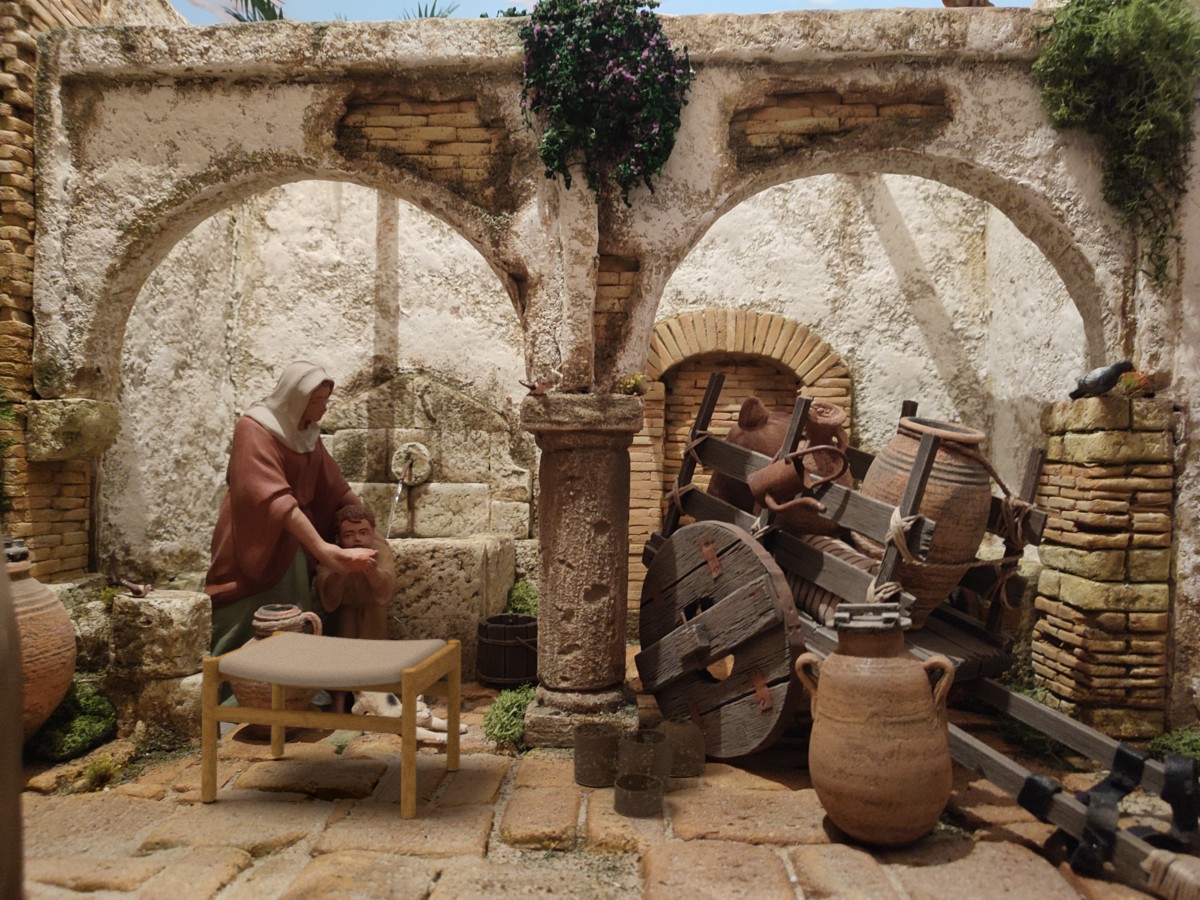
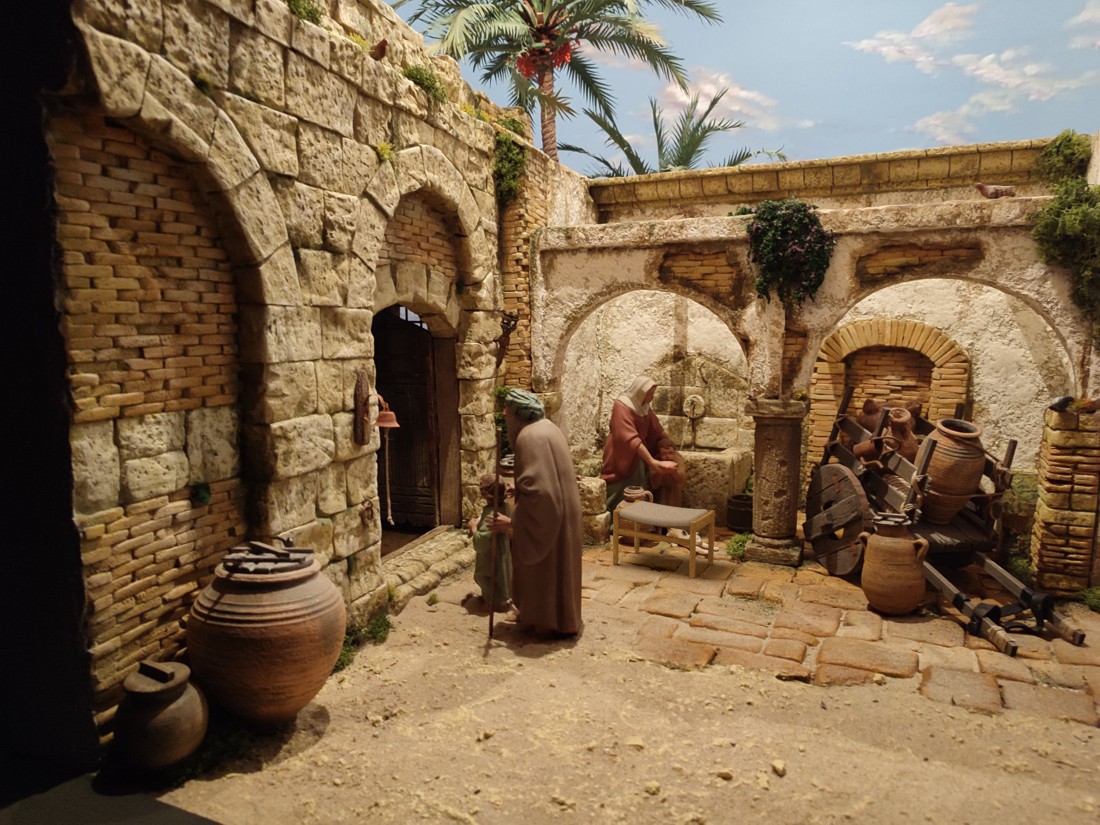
woven basket: present [573,715,705,819] -> none [762,547,825,589]

